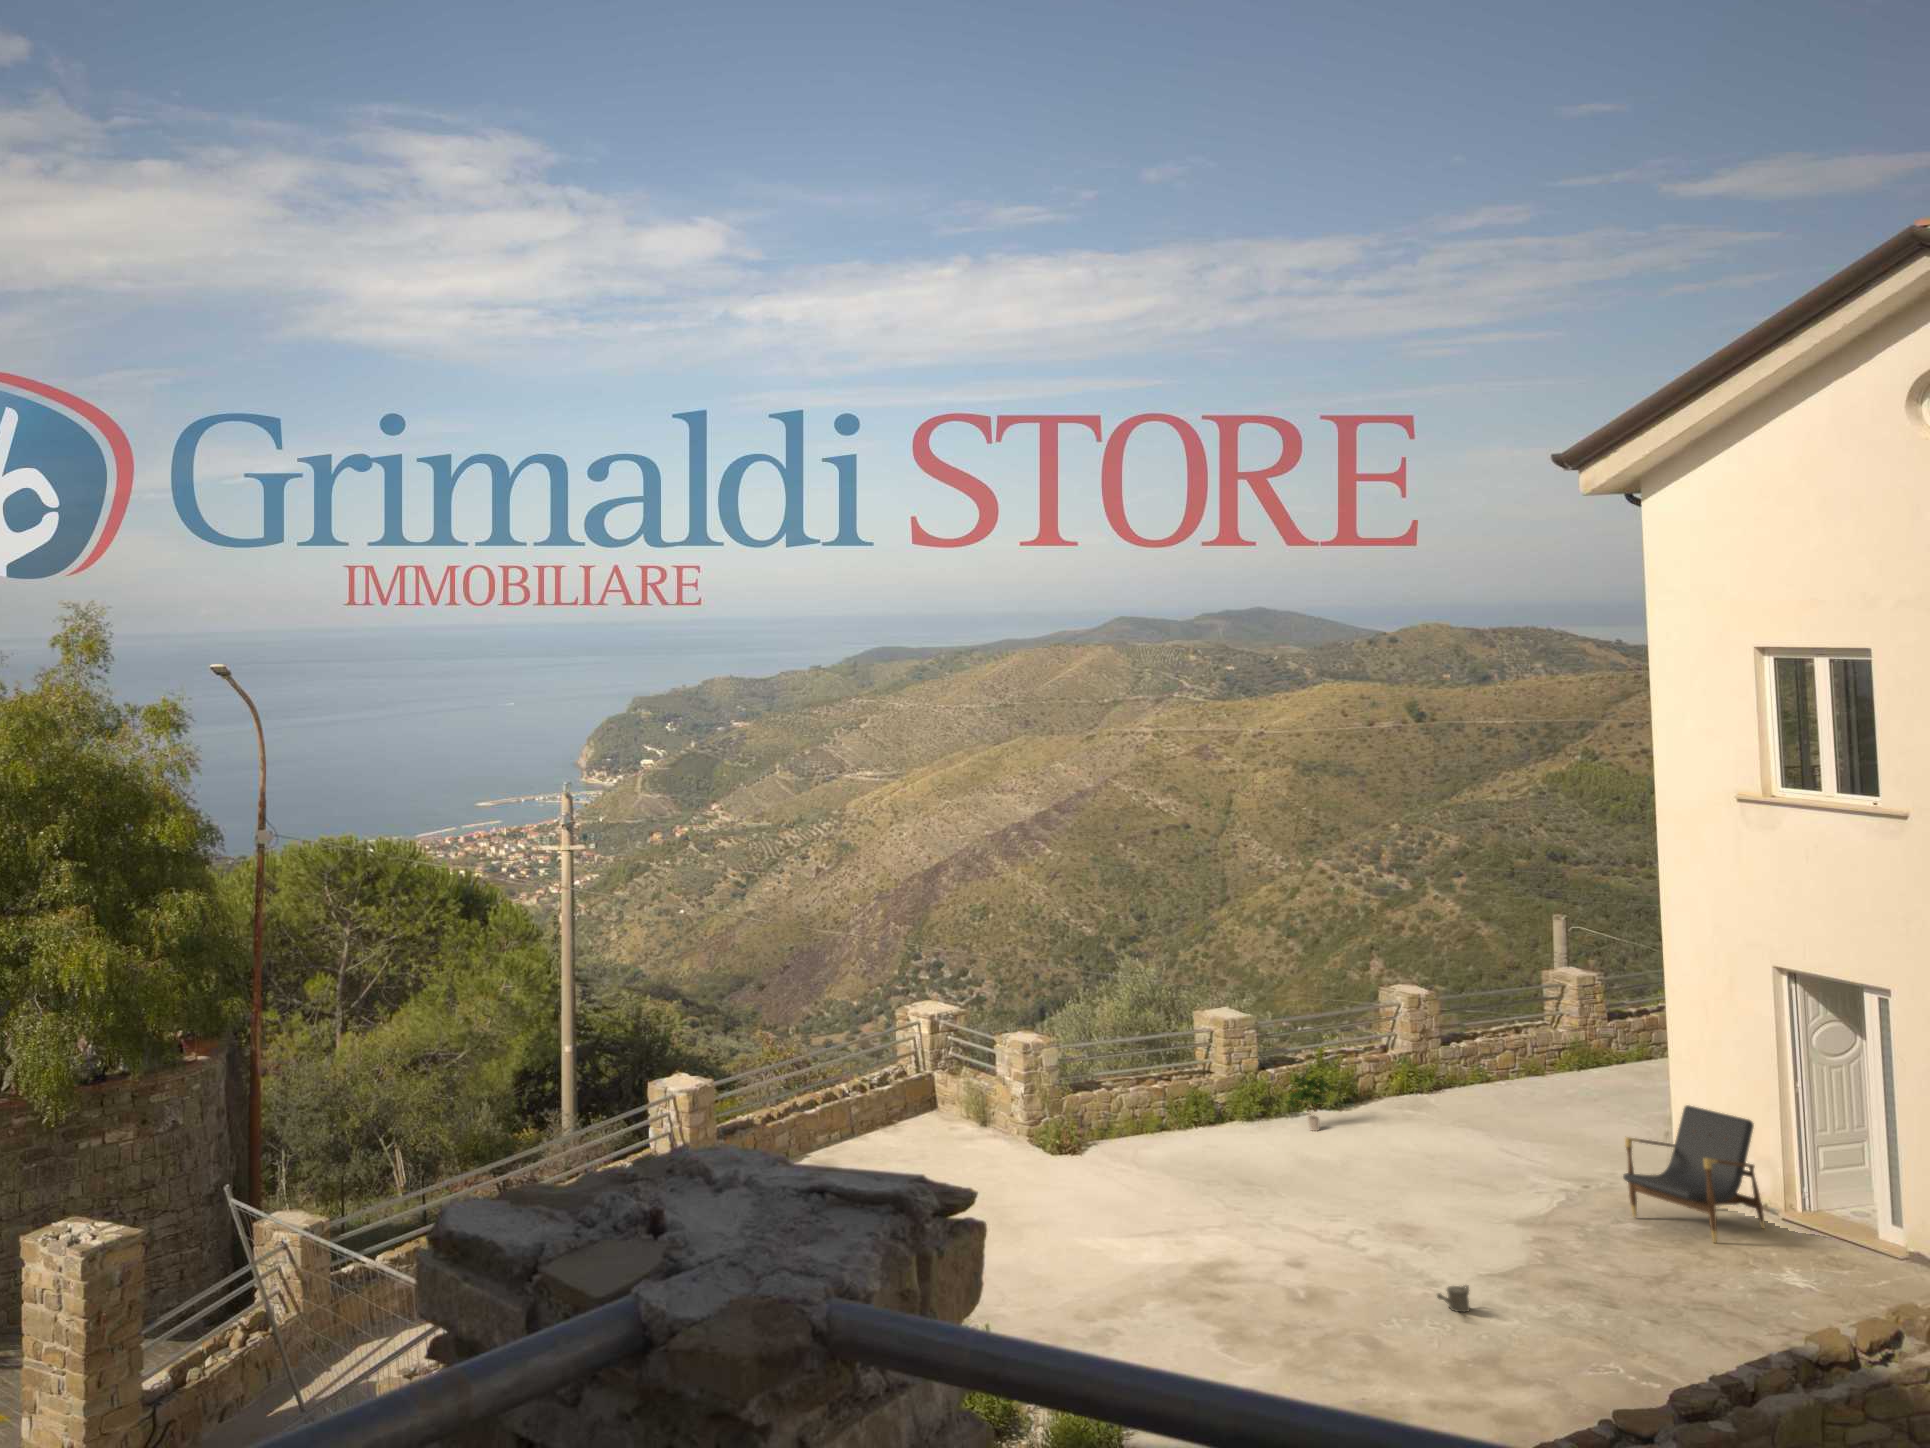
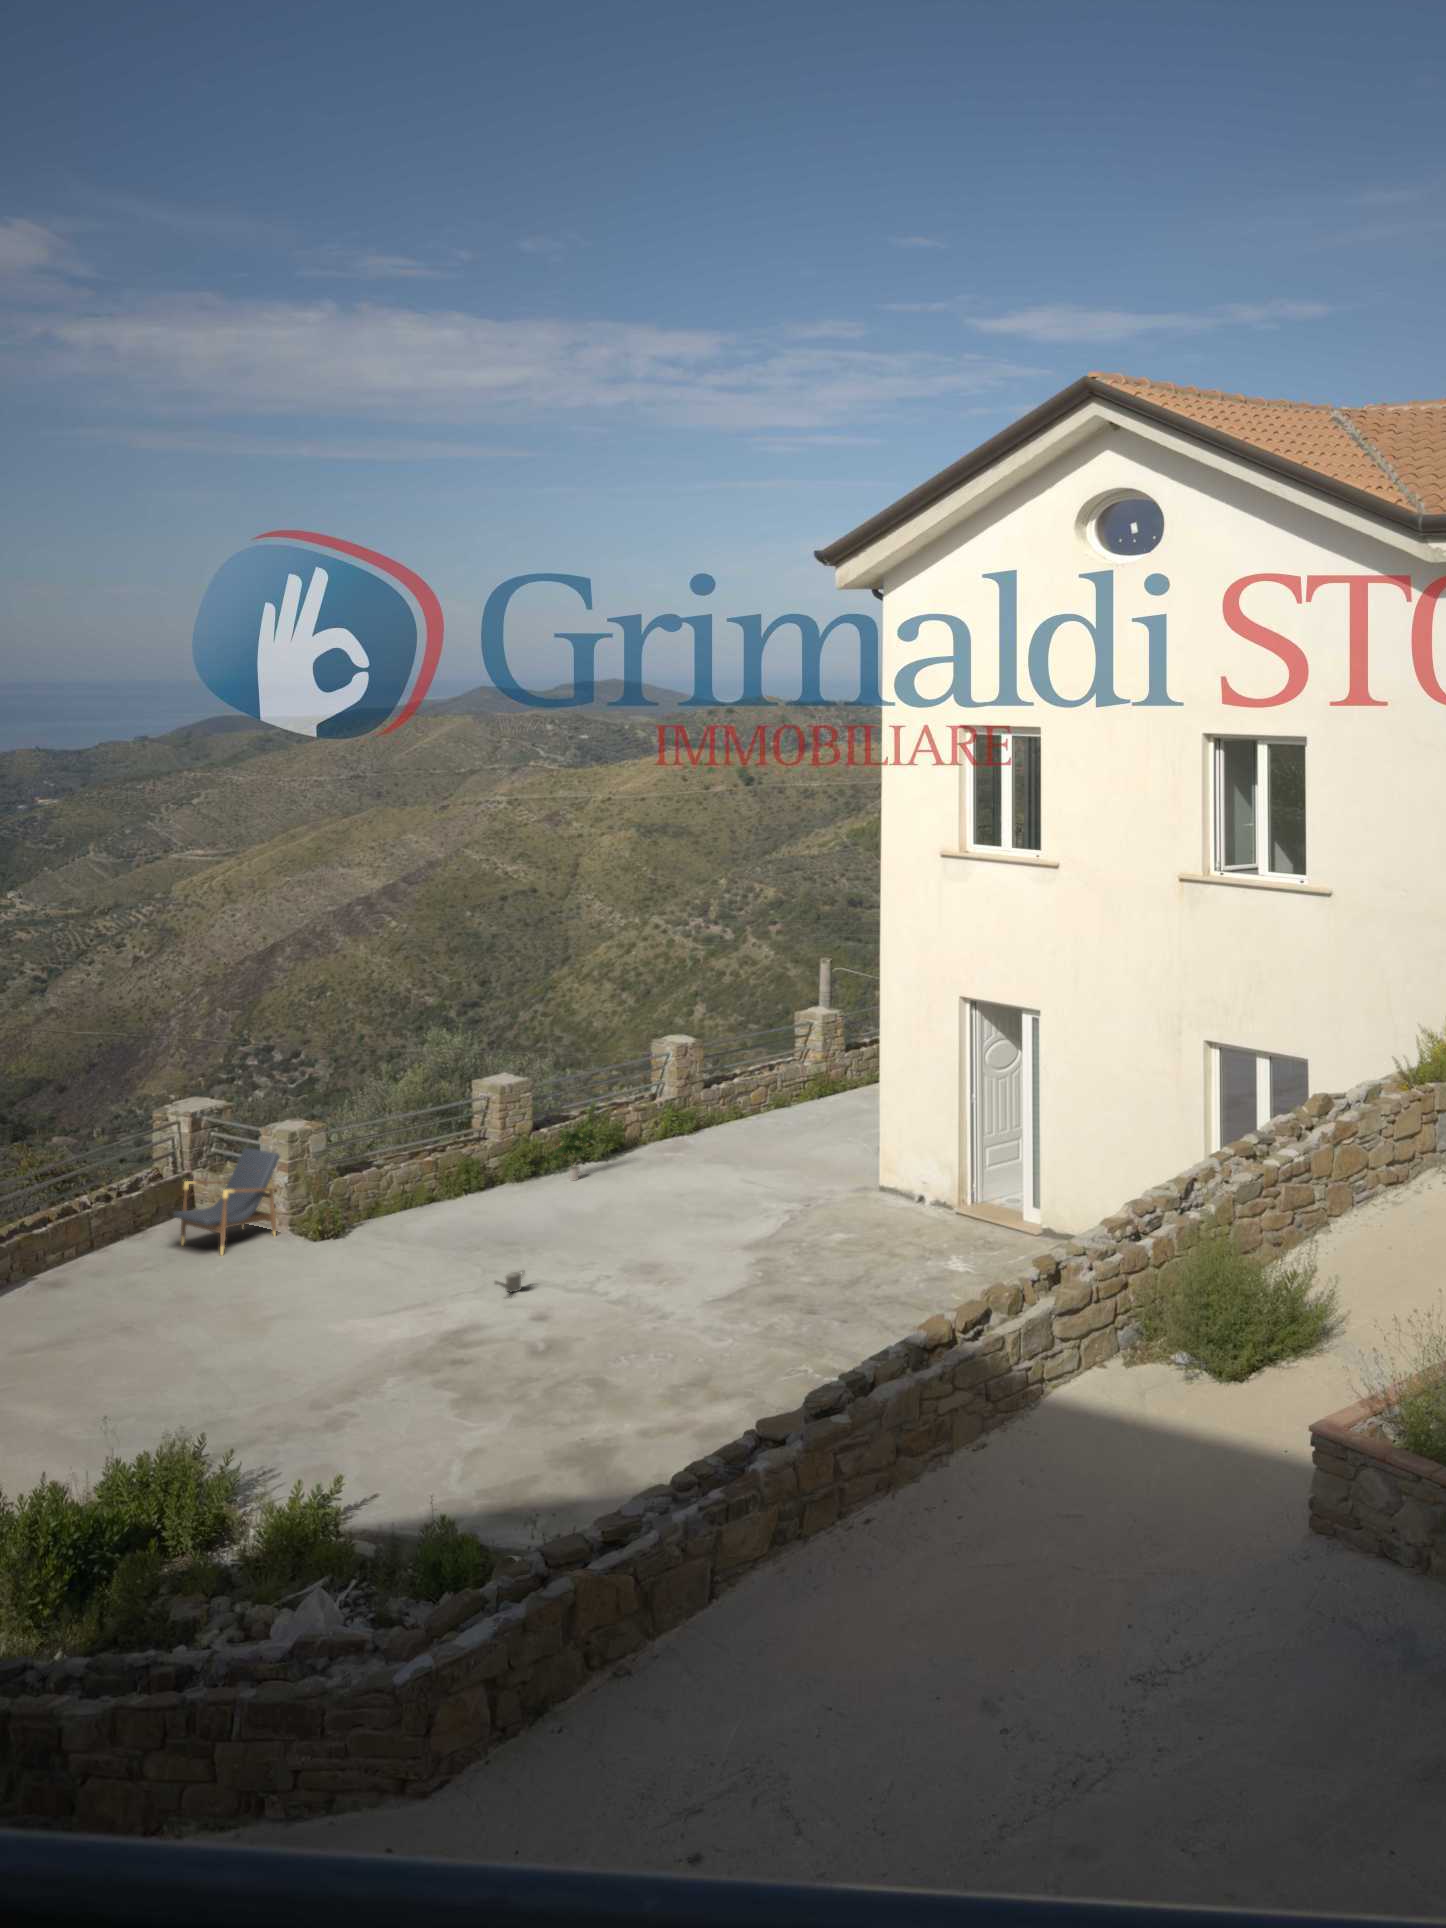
lounge chair: present [1623,1105,1765,1243] -> present [173,1148,279,1255]
watering can: present [1437,1285,1470,1312] -> present [494,1271,524,1292]

